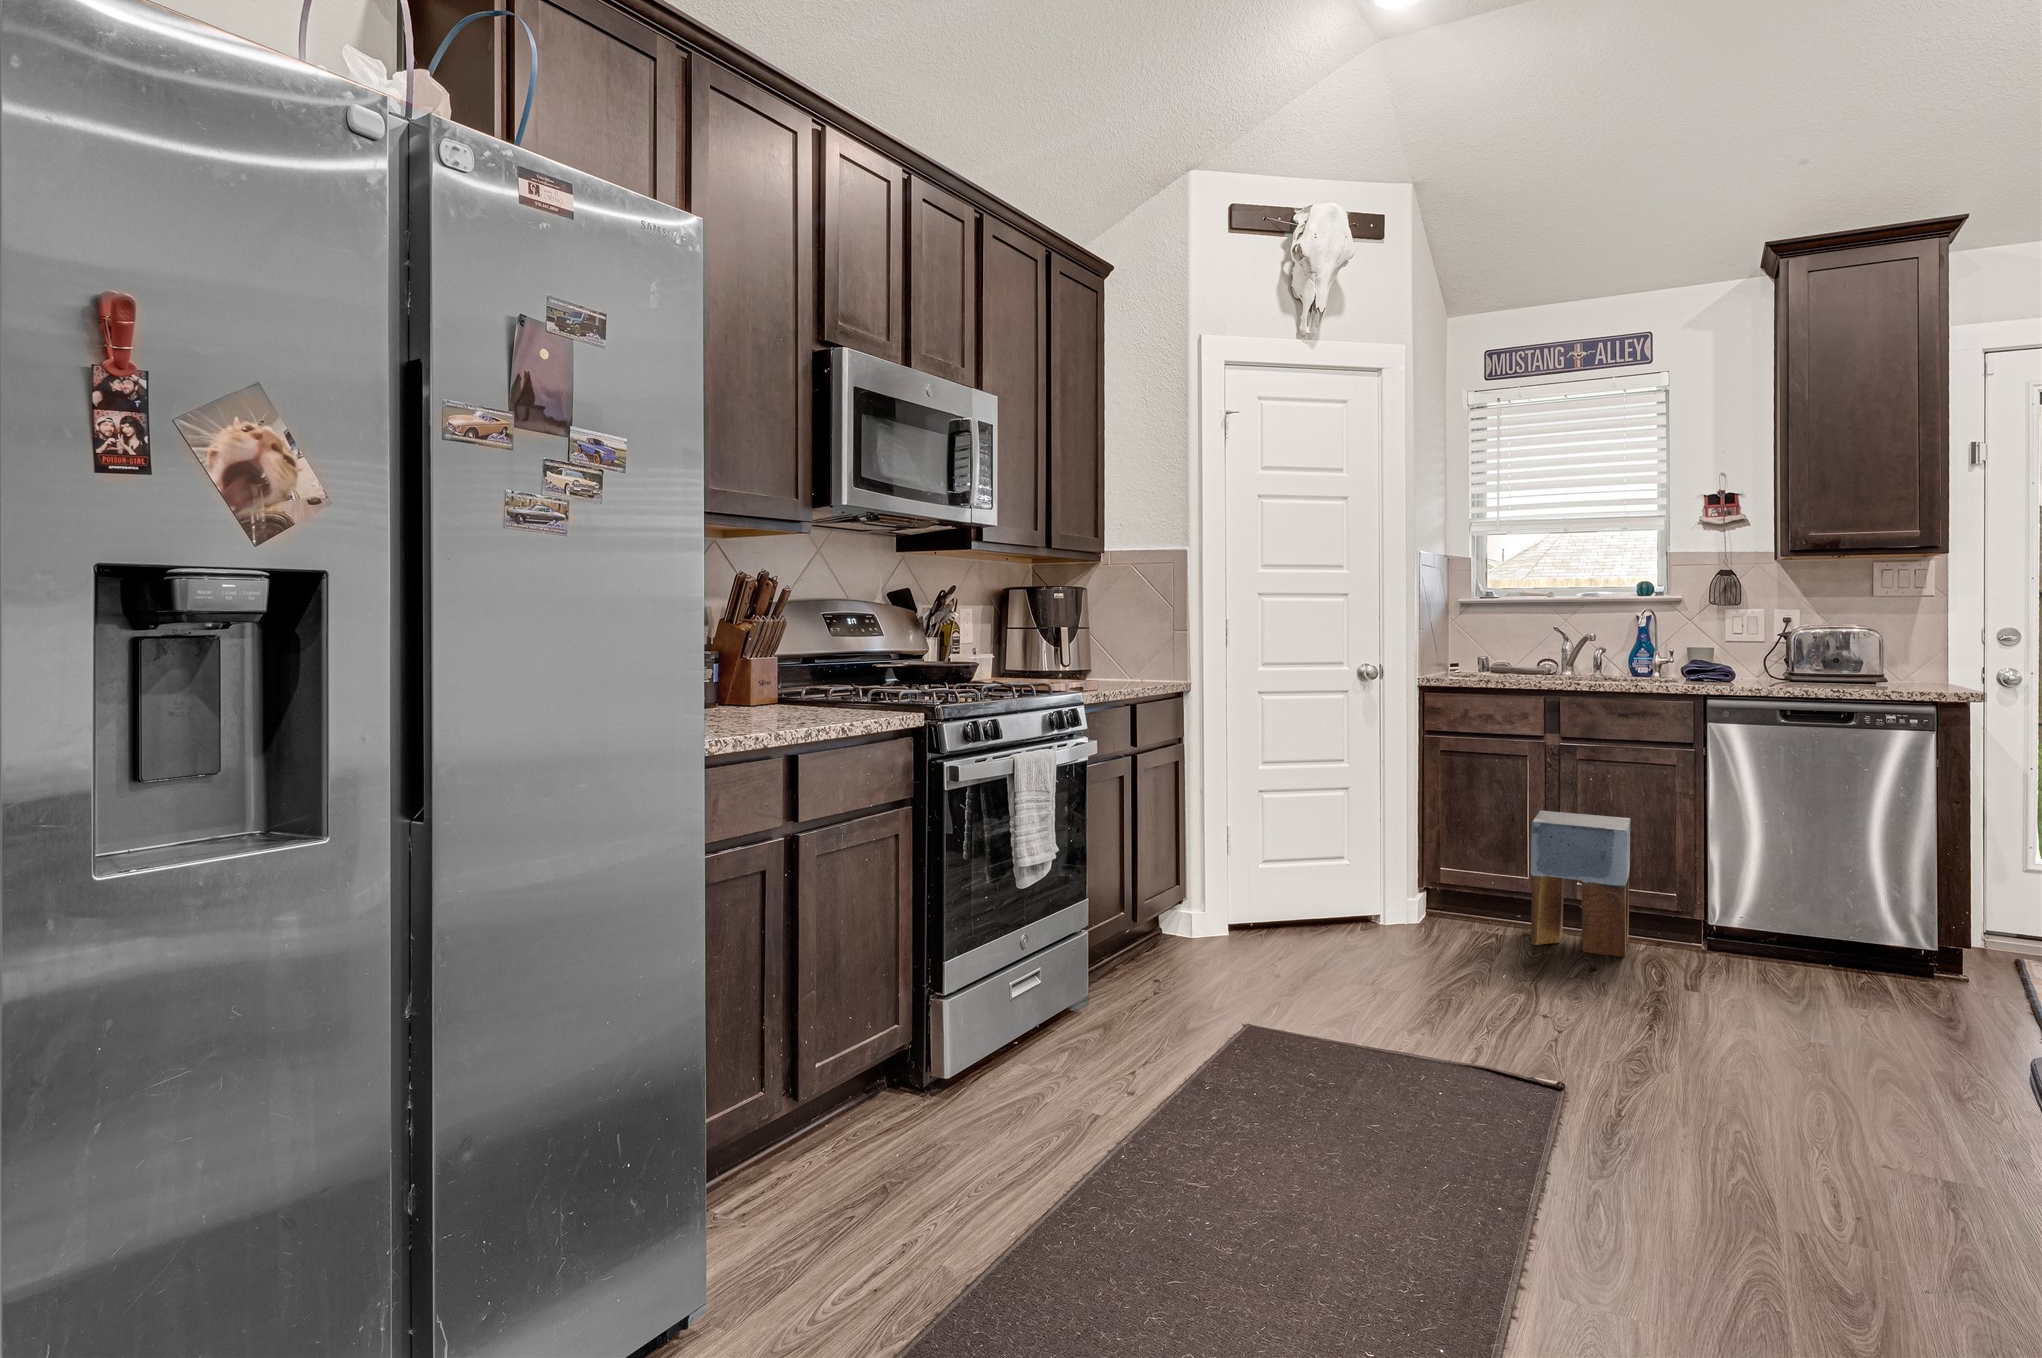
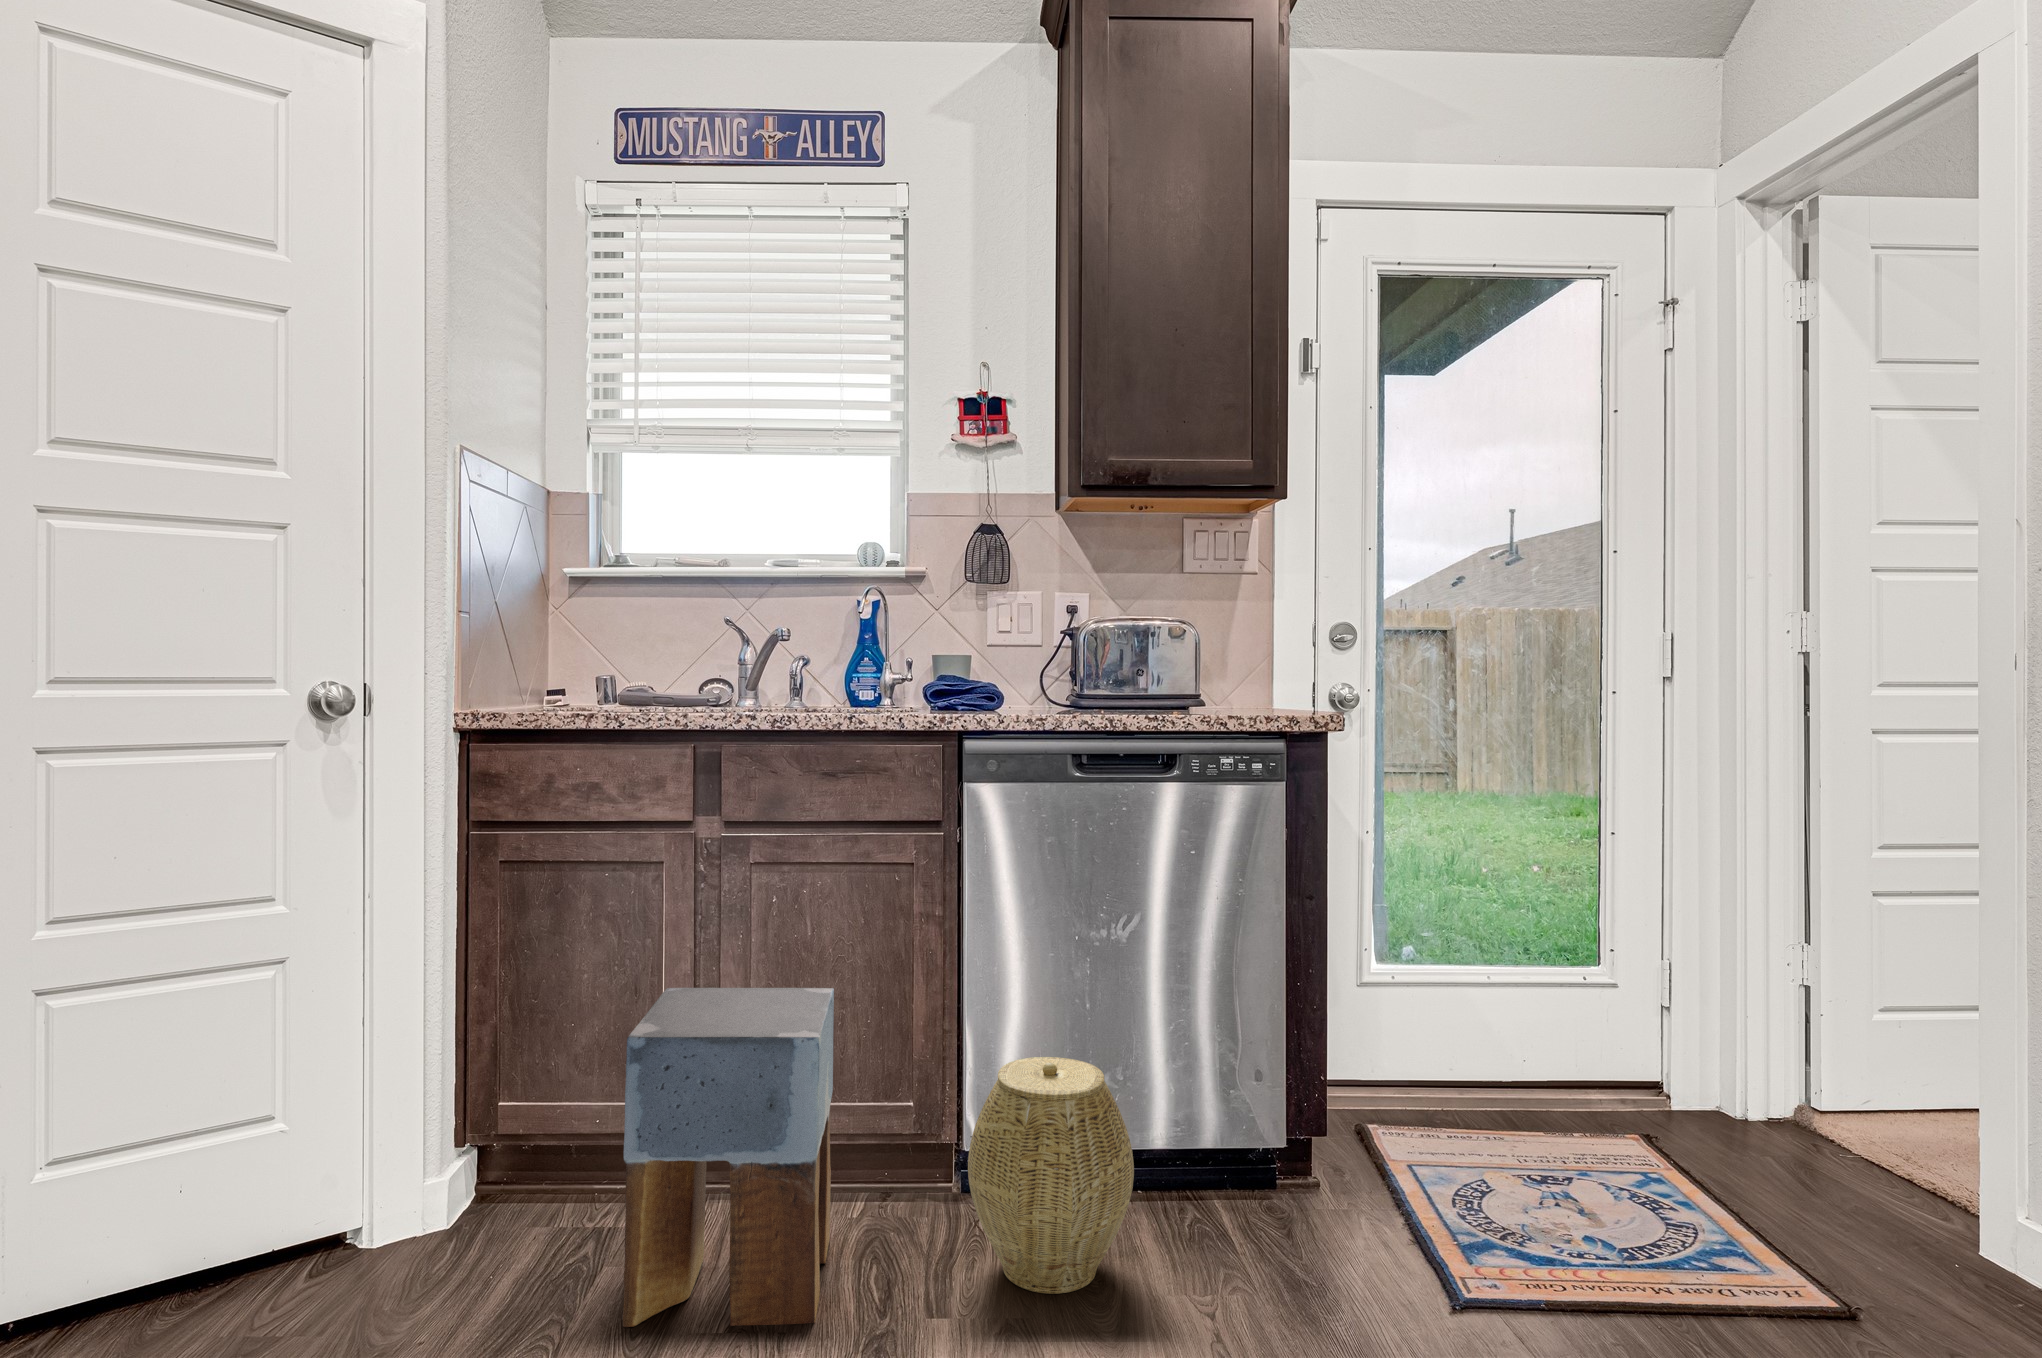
woven basket: none [1708,862,1808,971] -> present [968,1057,1134,1294]

